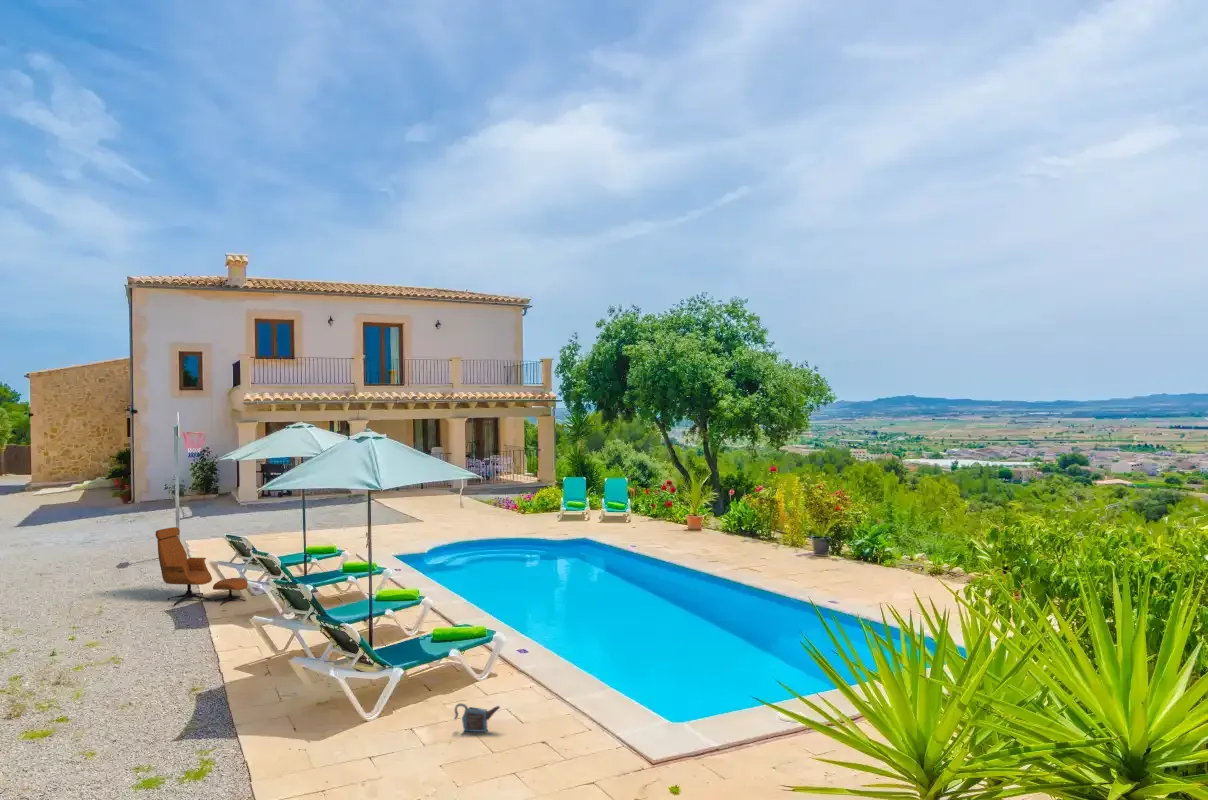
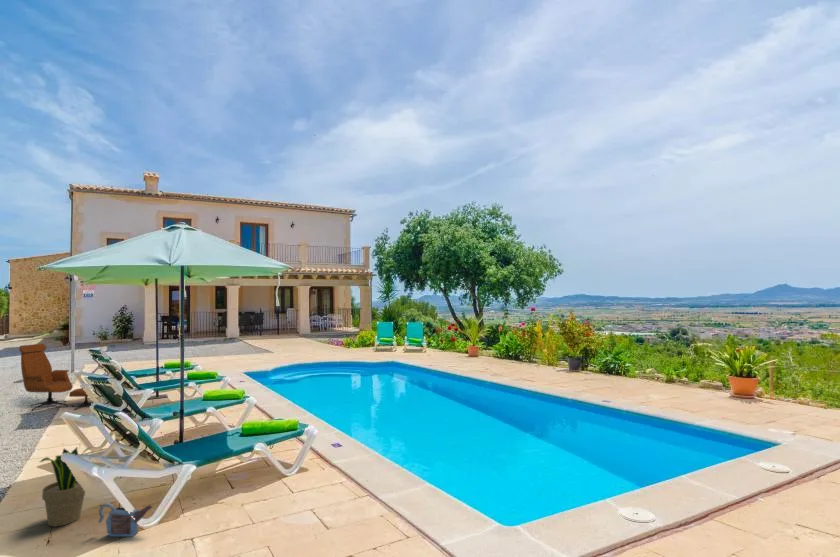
potted plant: none [280,650,316,718] -> present [40,448,89,527]
watering can: present [455,703,500,732] -> present [98,503,152,537]

